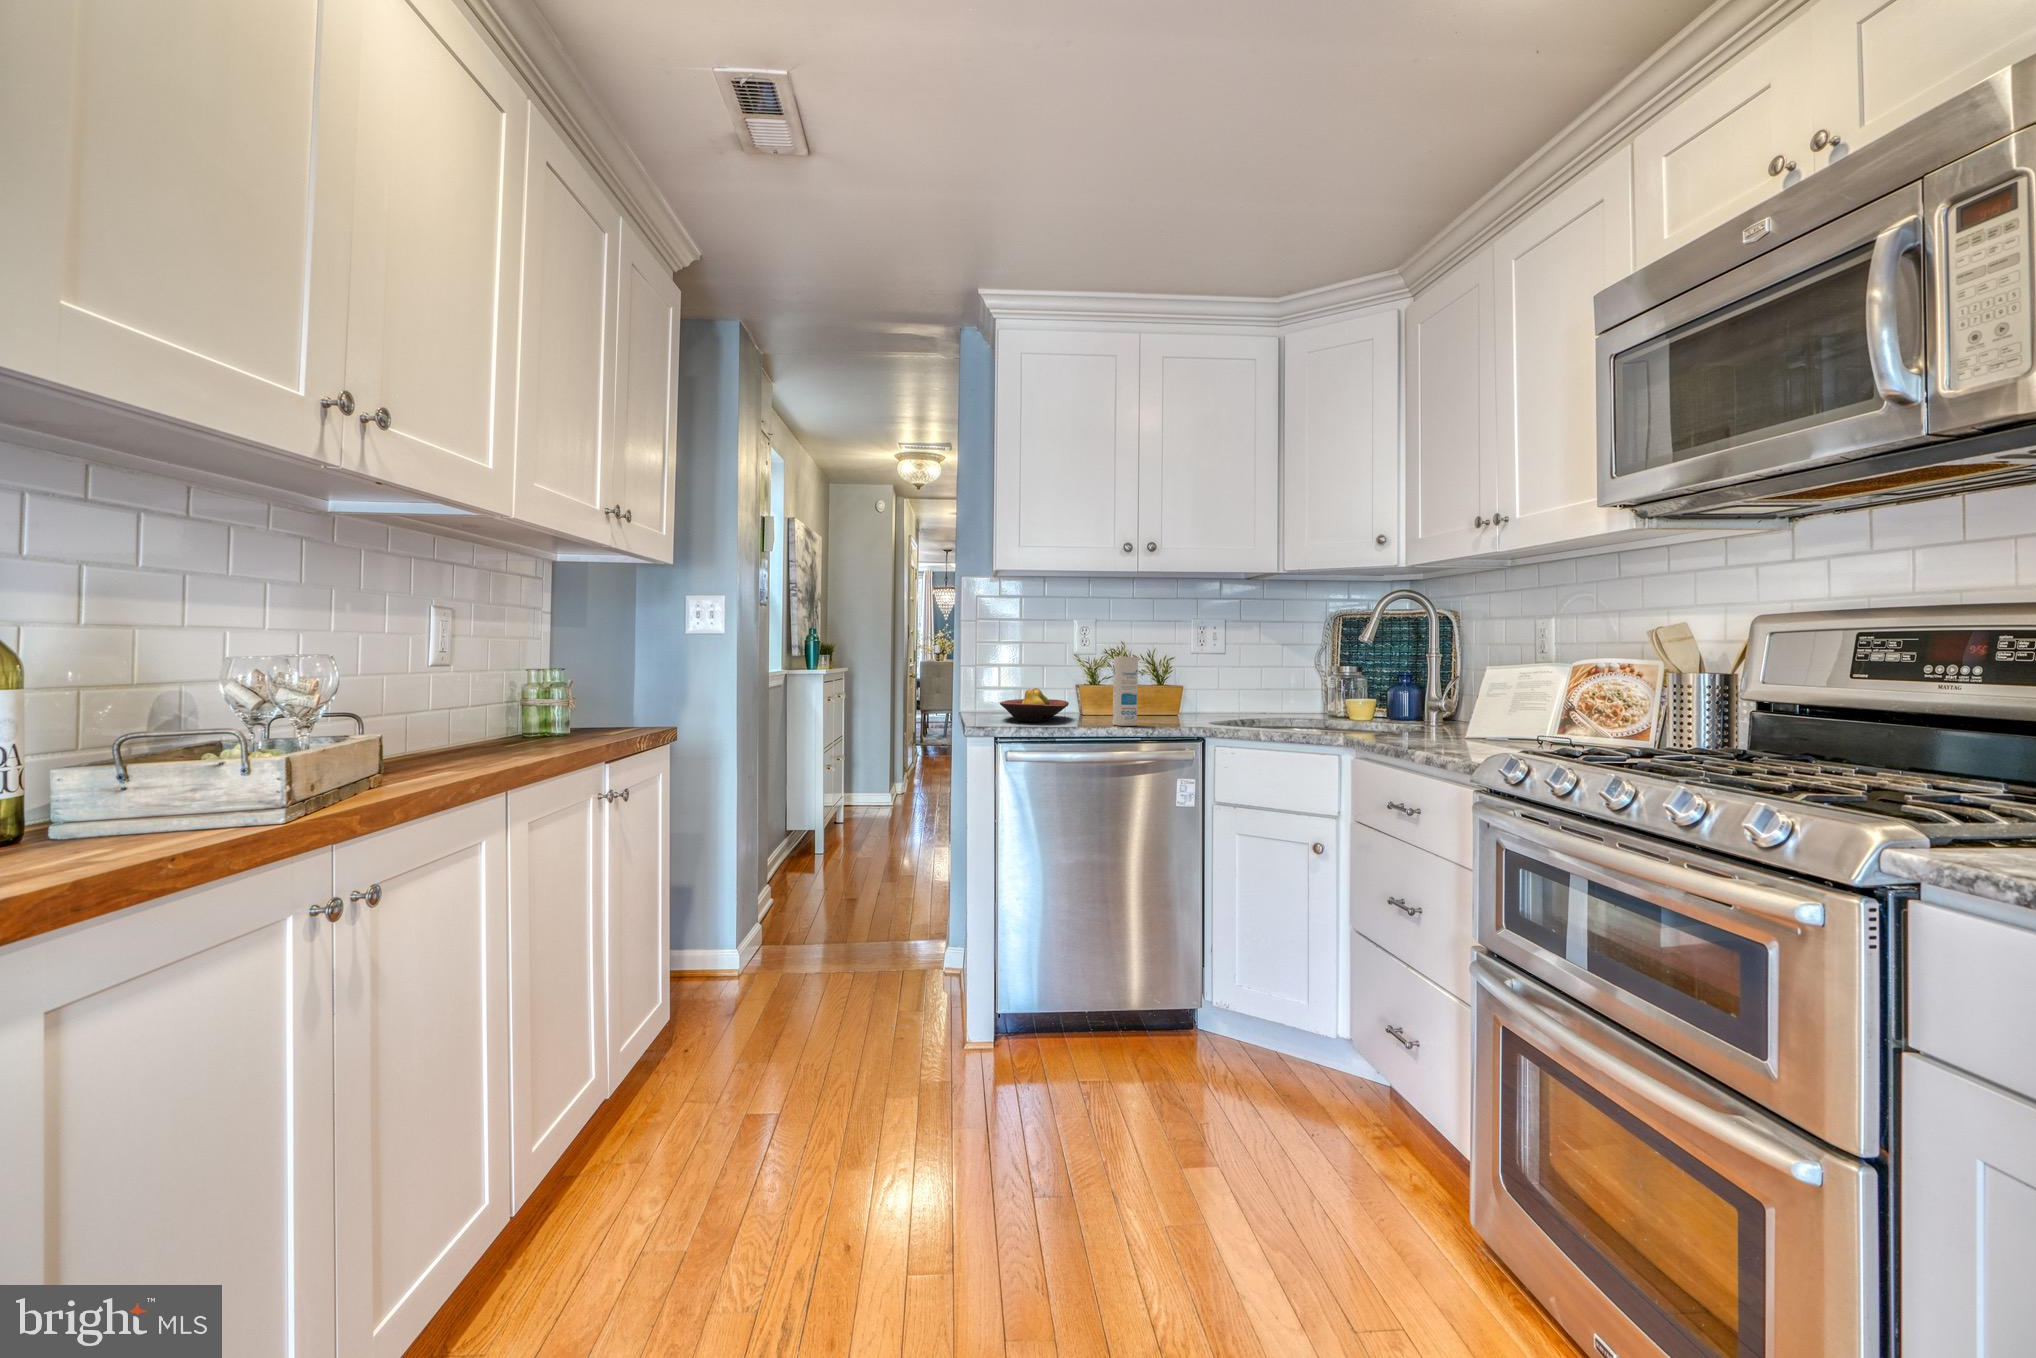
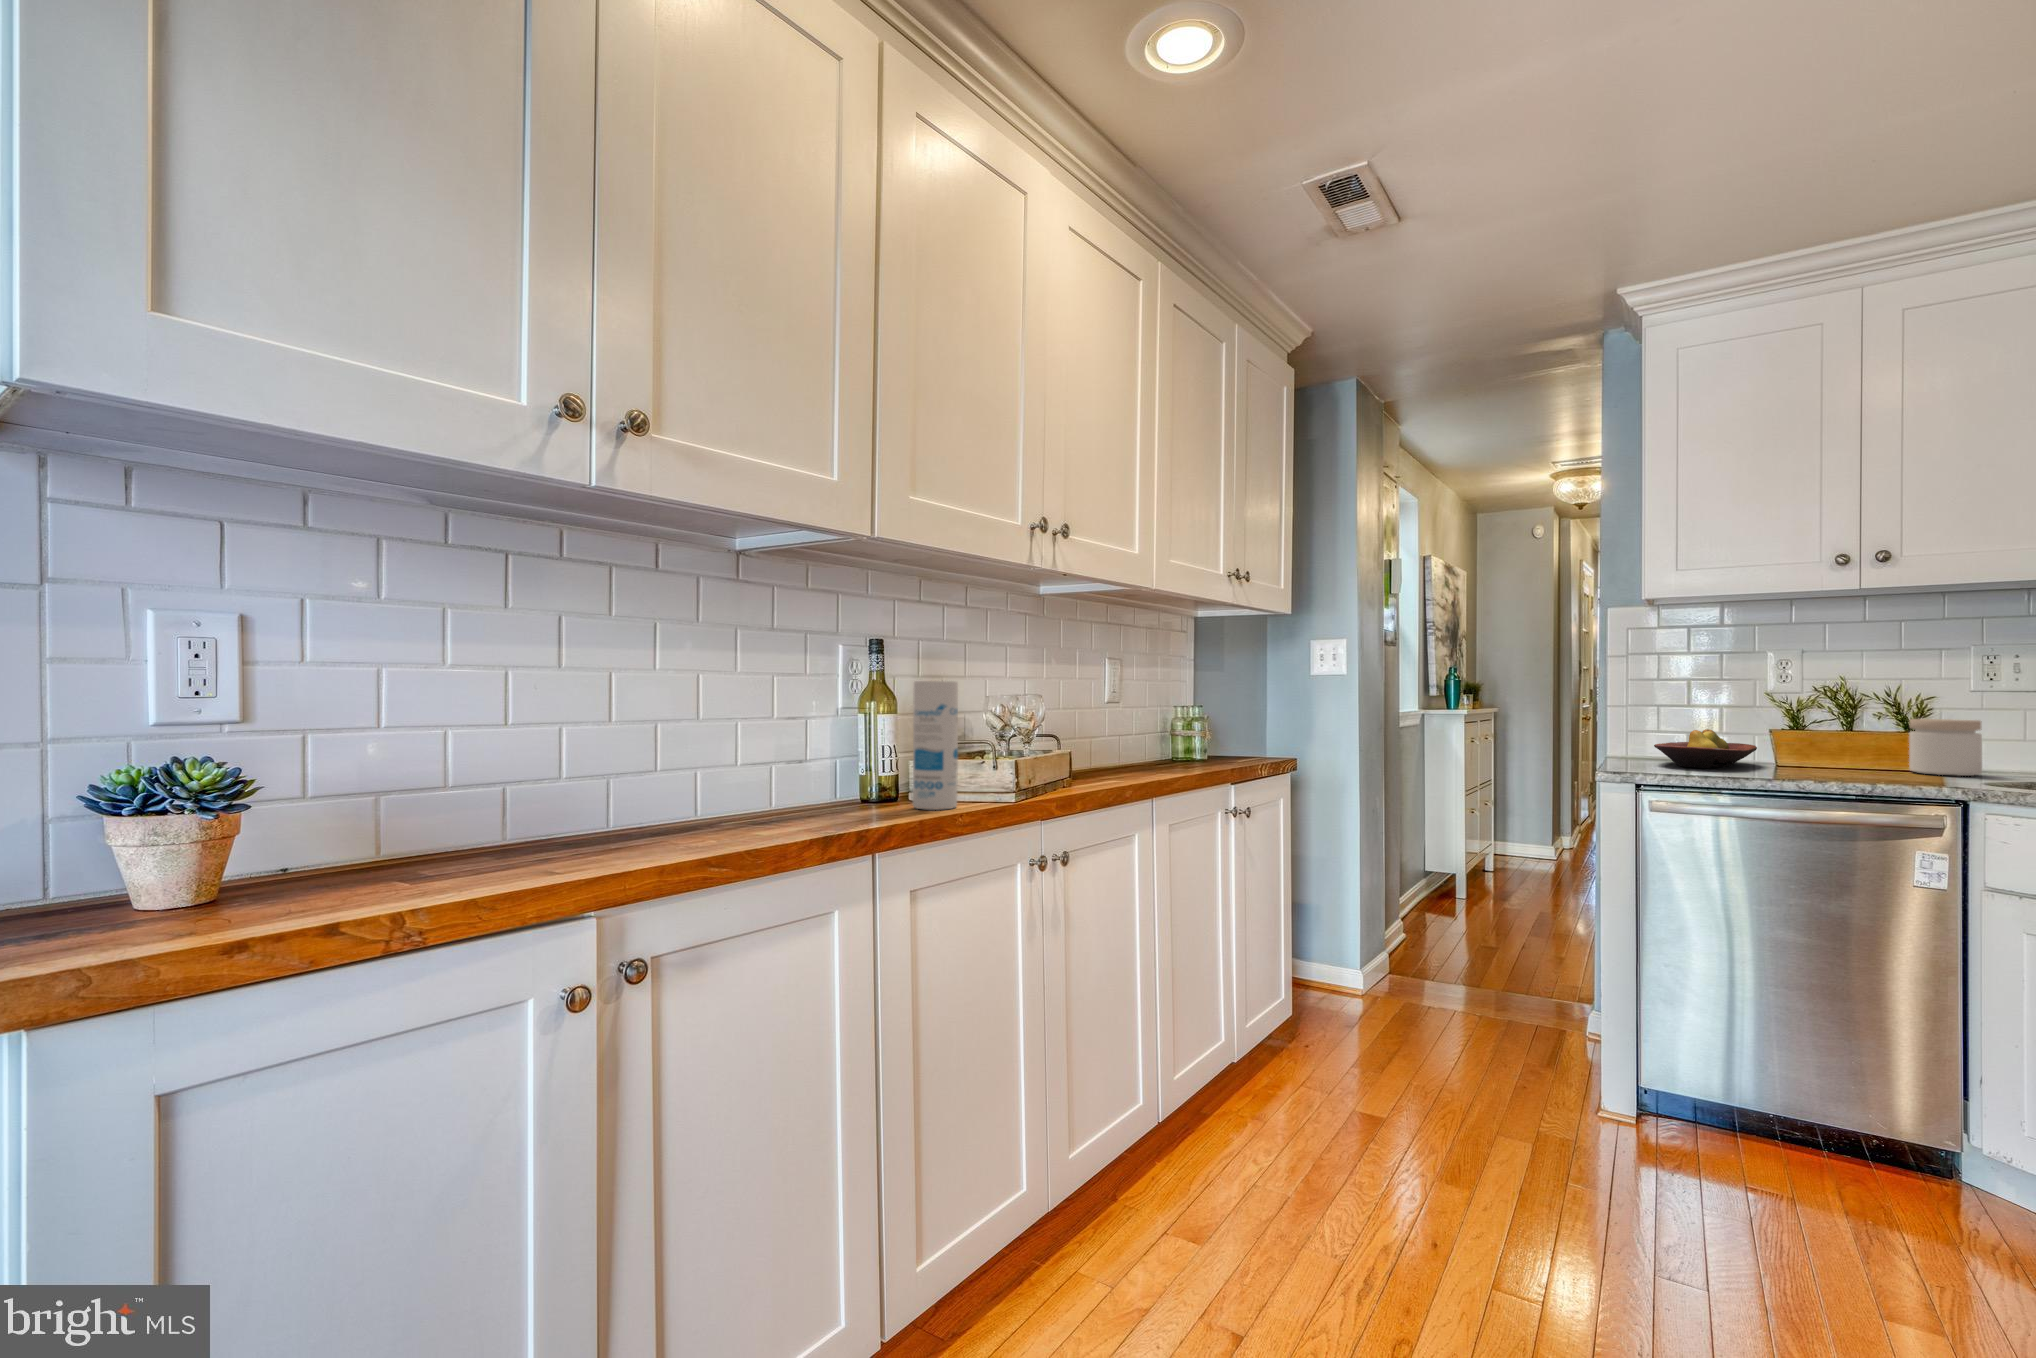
canister: present [1113,657,1138,726] -> present [913,681,958,810]
jar: none [1159,678,1199,720] -> present [1909,719,1982,776]

